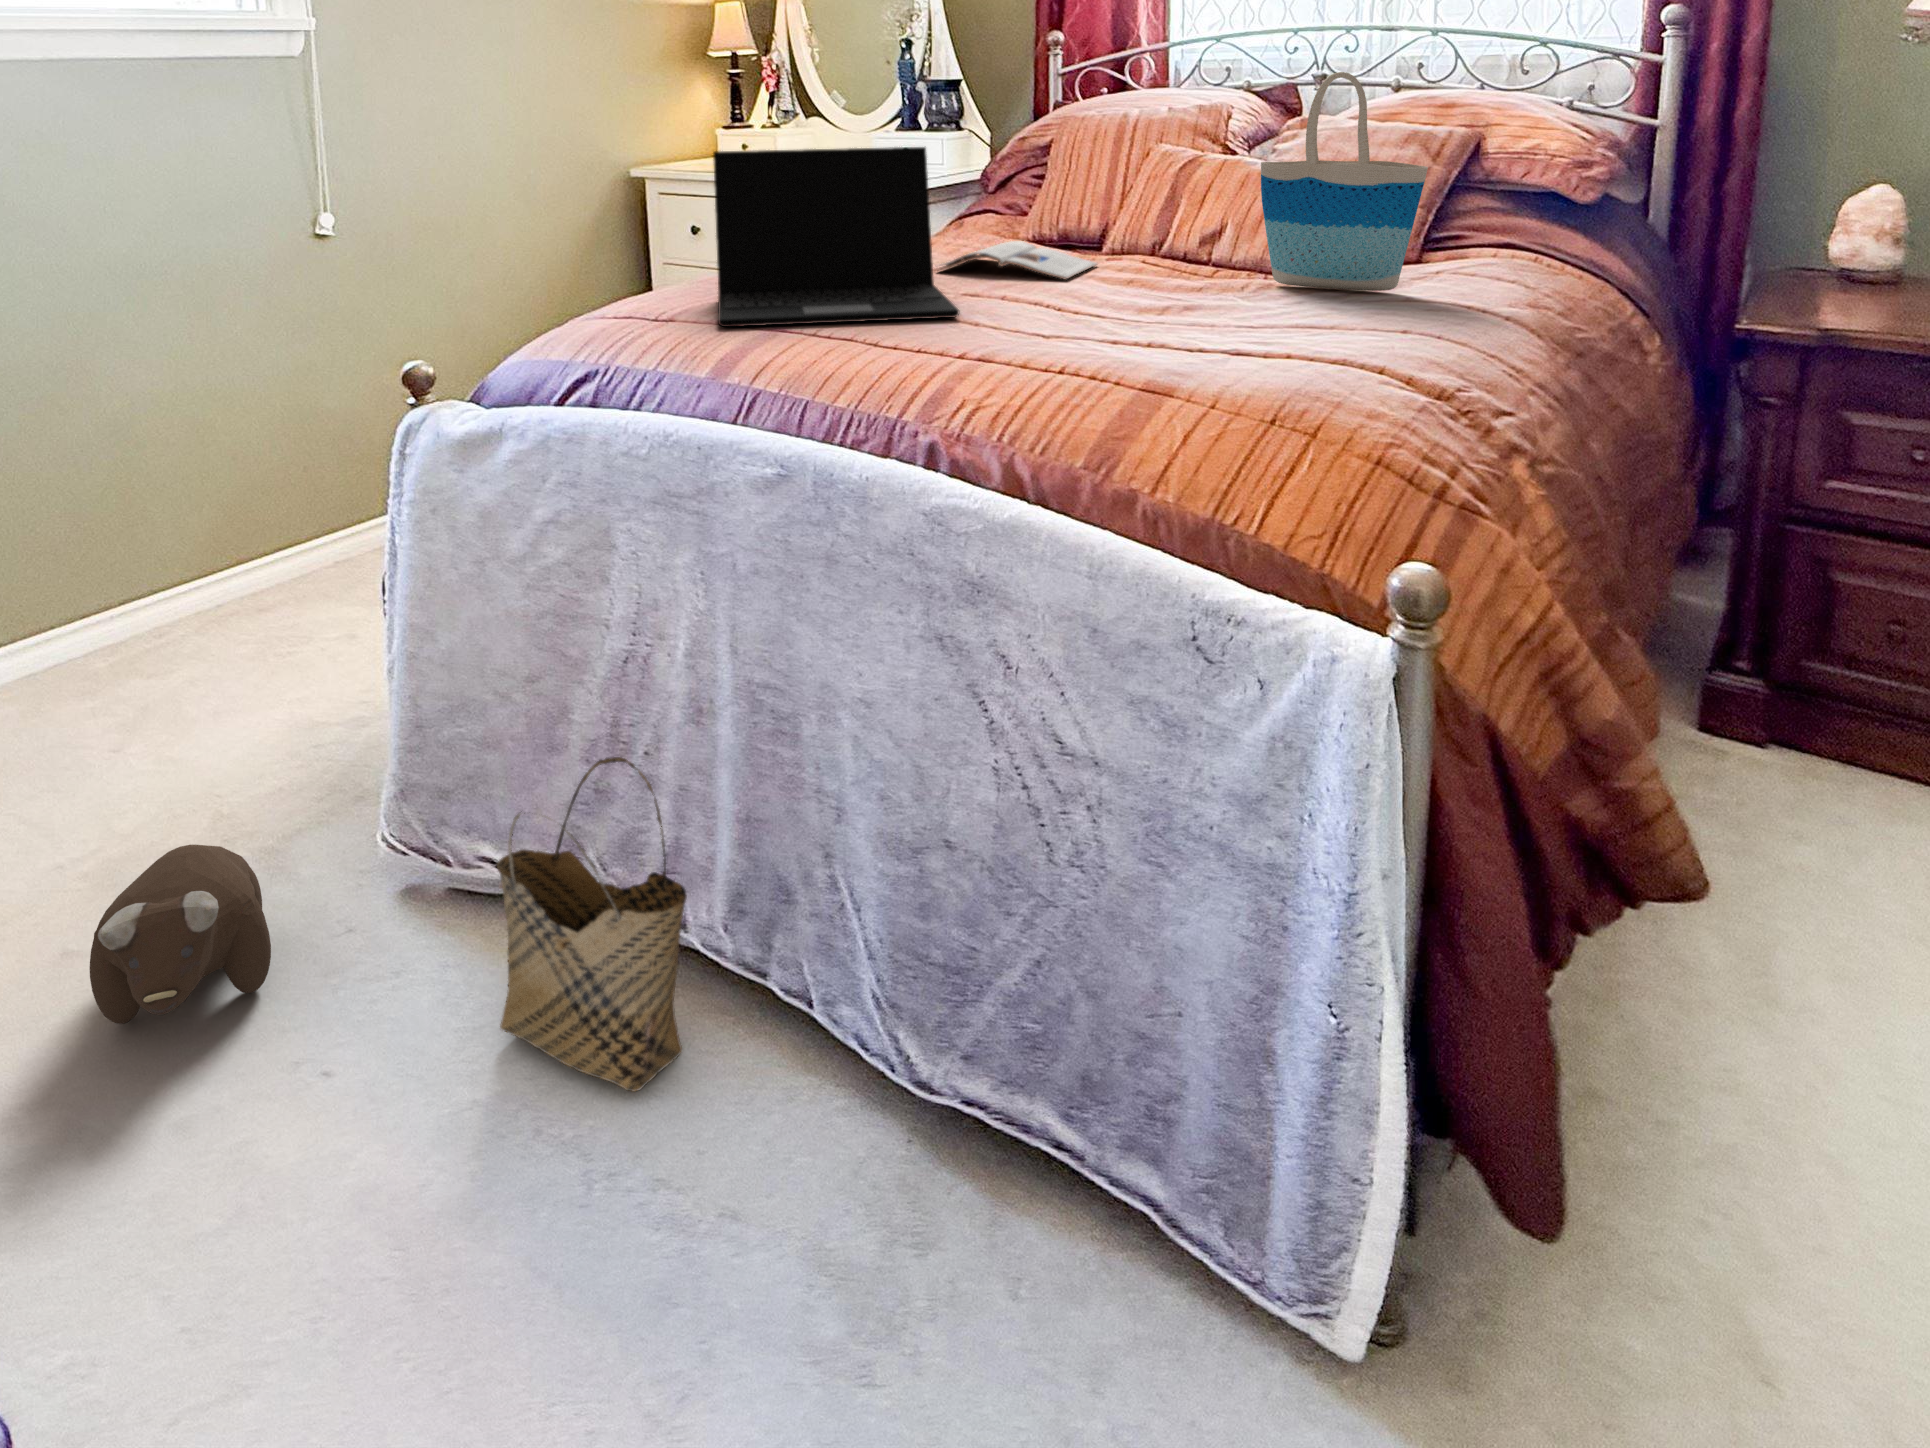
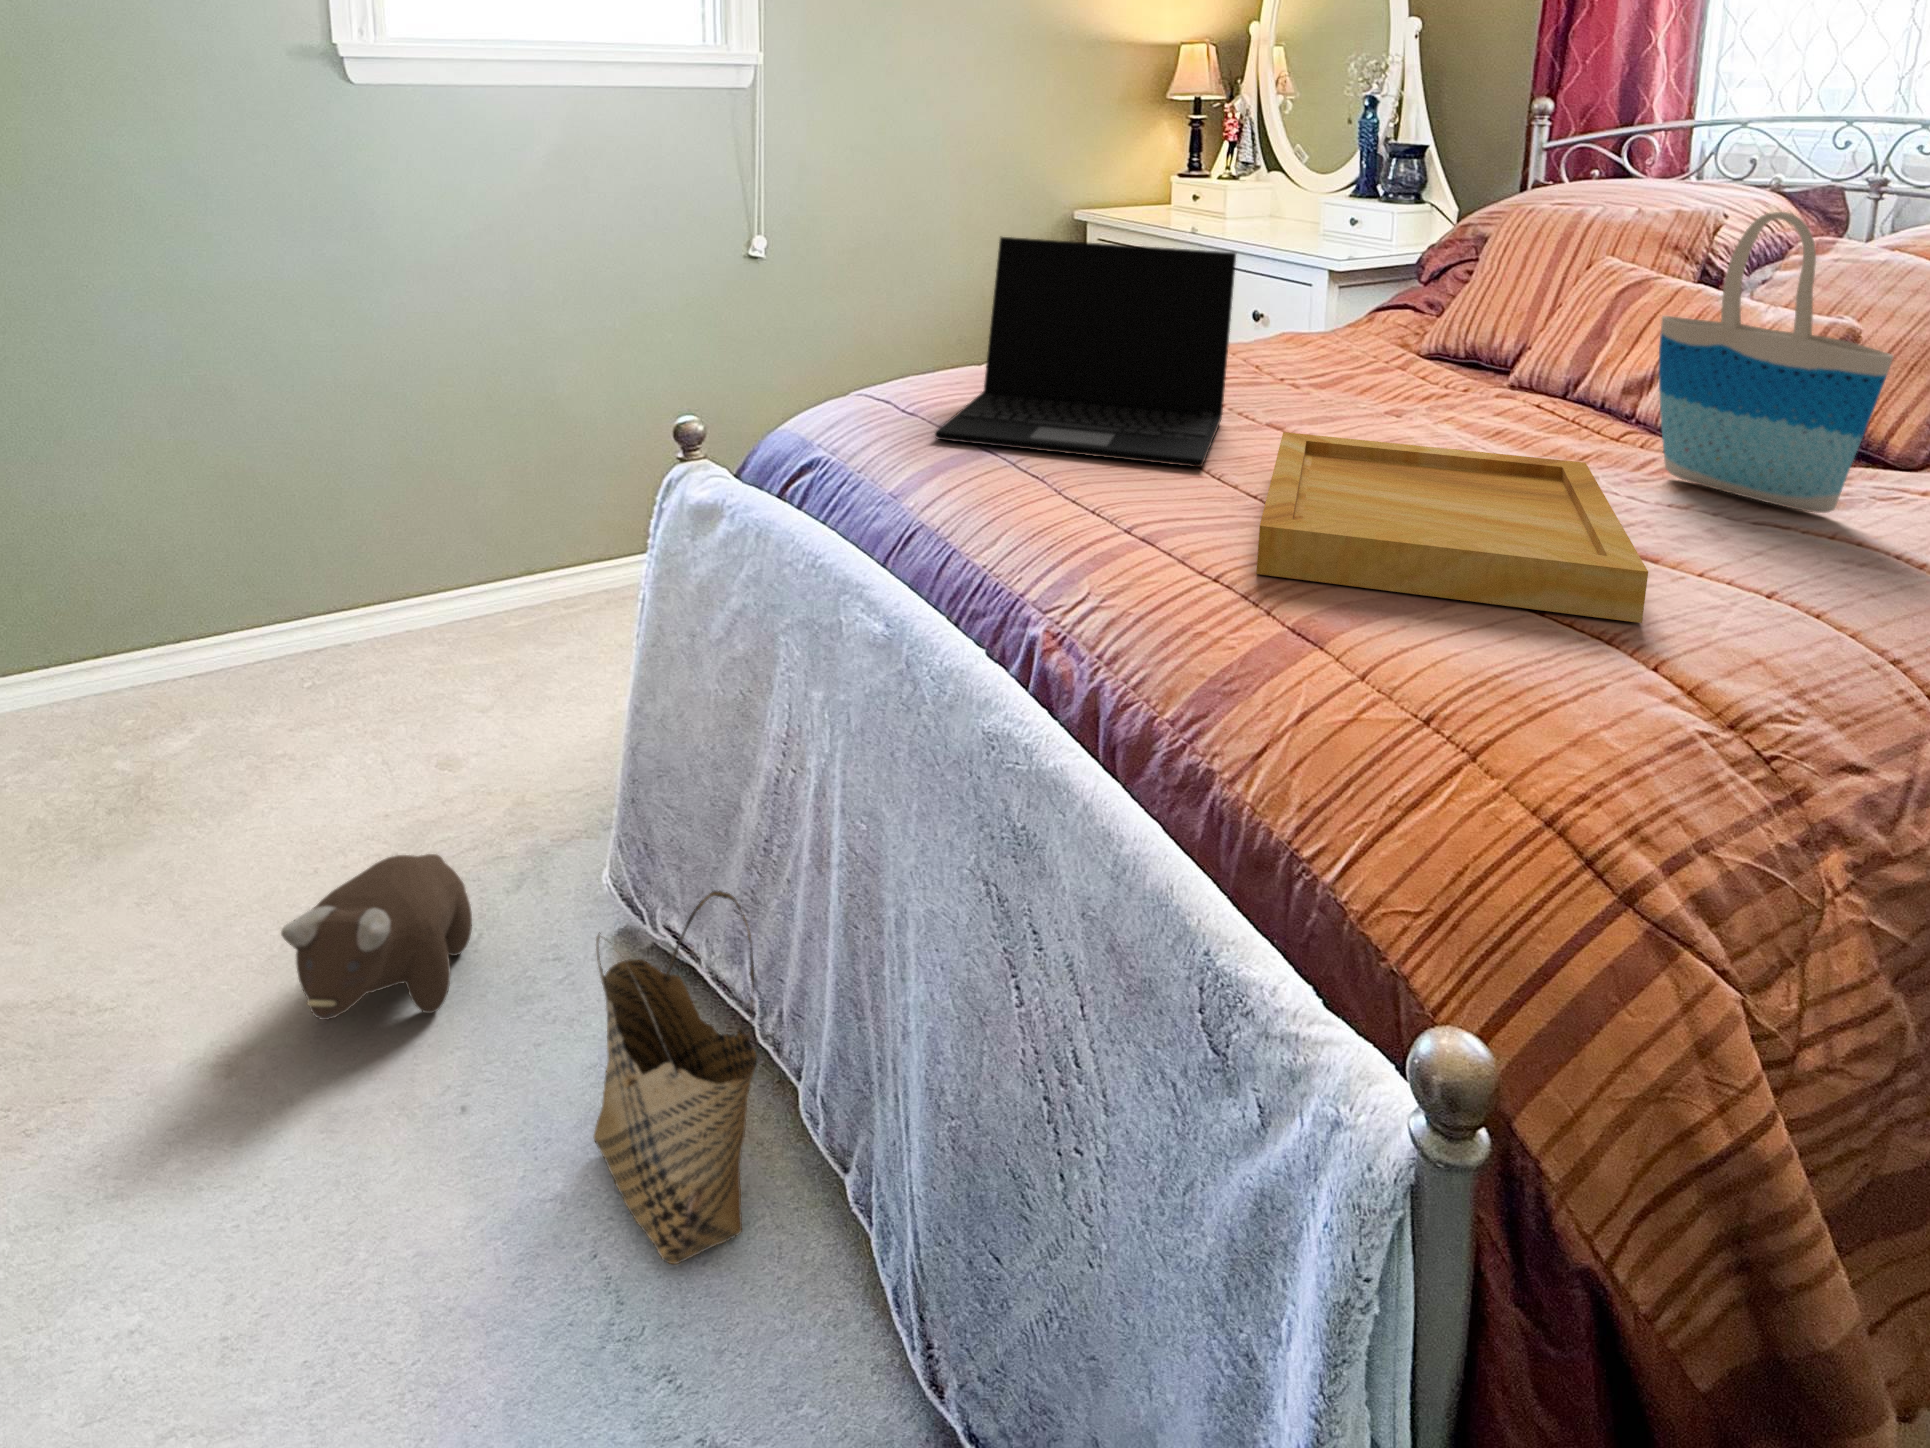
magazine: present [937,241,1097,279] -> none [1260,363,1465,427]
tray: none [1015,272,1352,366] -> present [1256,432,1648,623]

